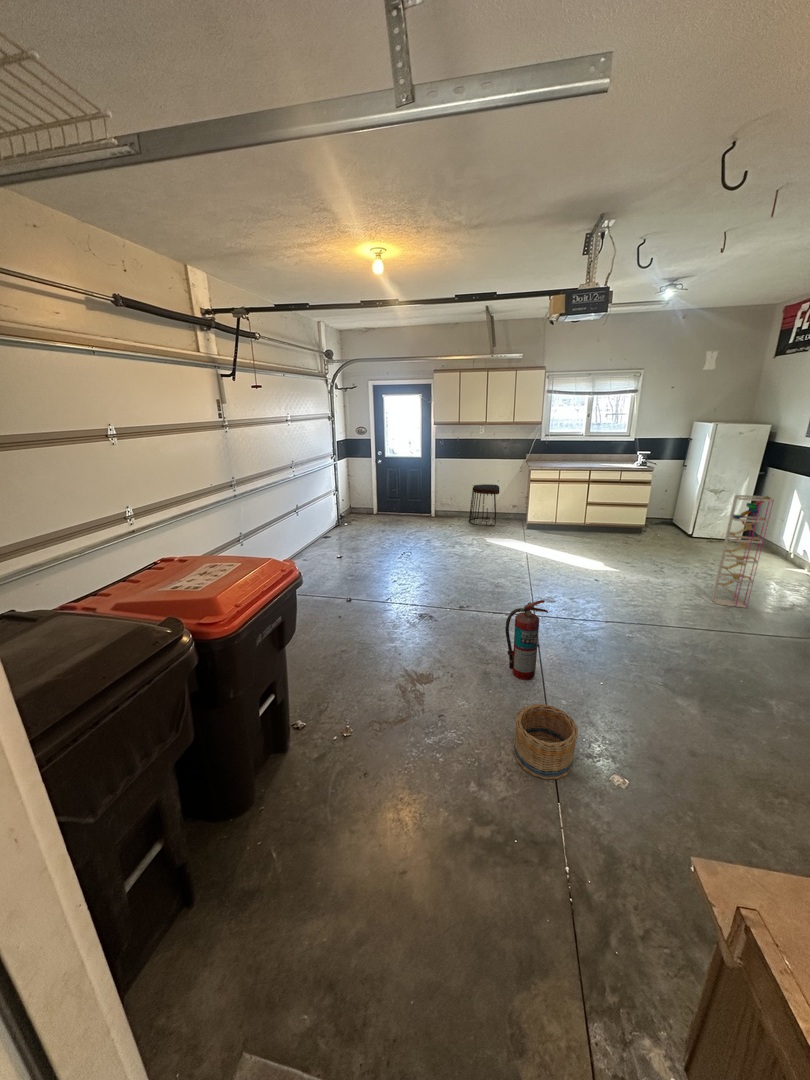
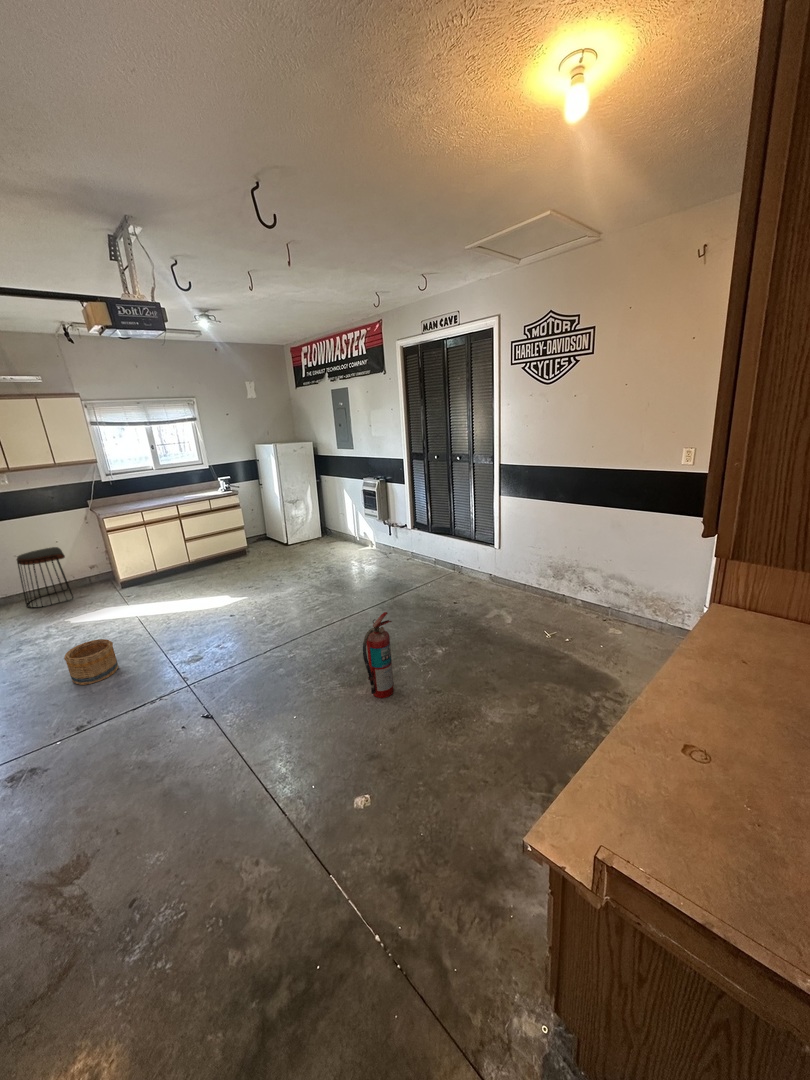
shelving unit: present [712,495,774,608] -> none [320,498,355,597]
fire extinguisher: present [505,600,548,680] -> present [363,612,394,698]
basket: present [514,704,578,779] -> present [64,639,118,685]

